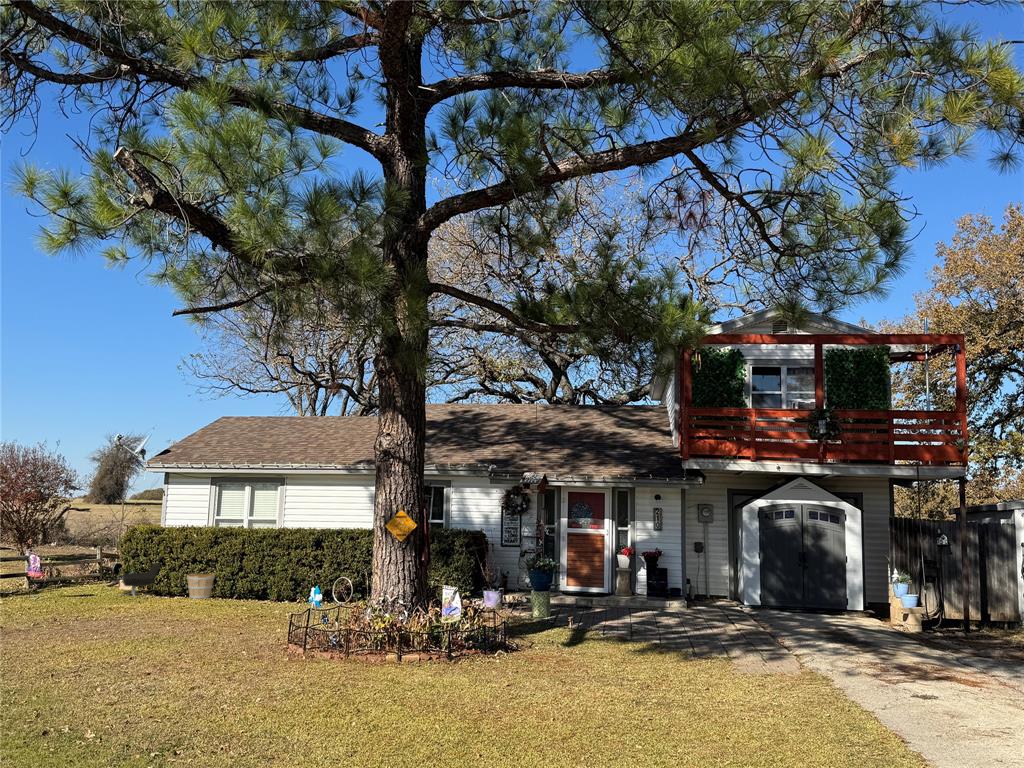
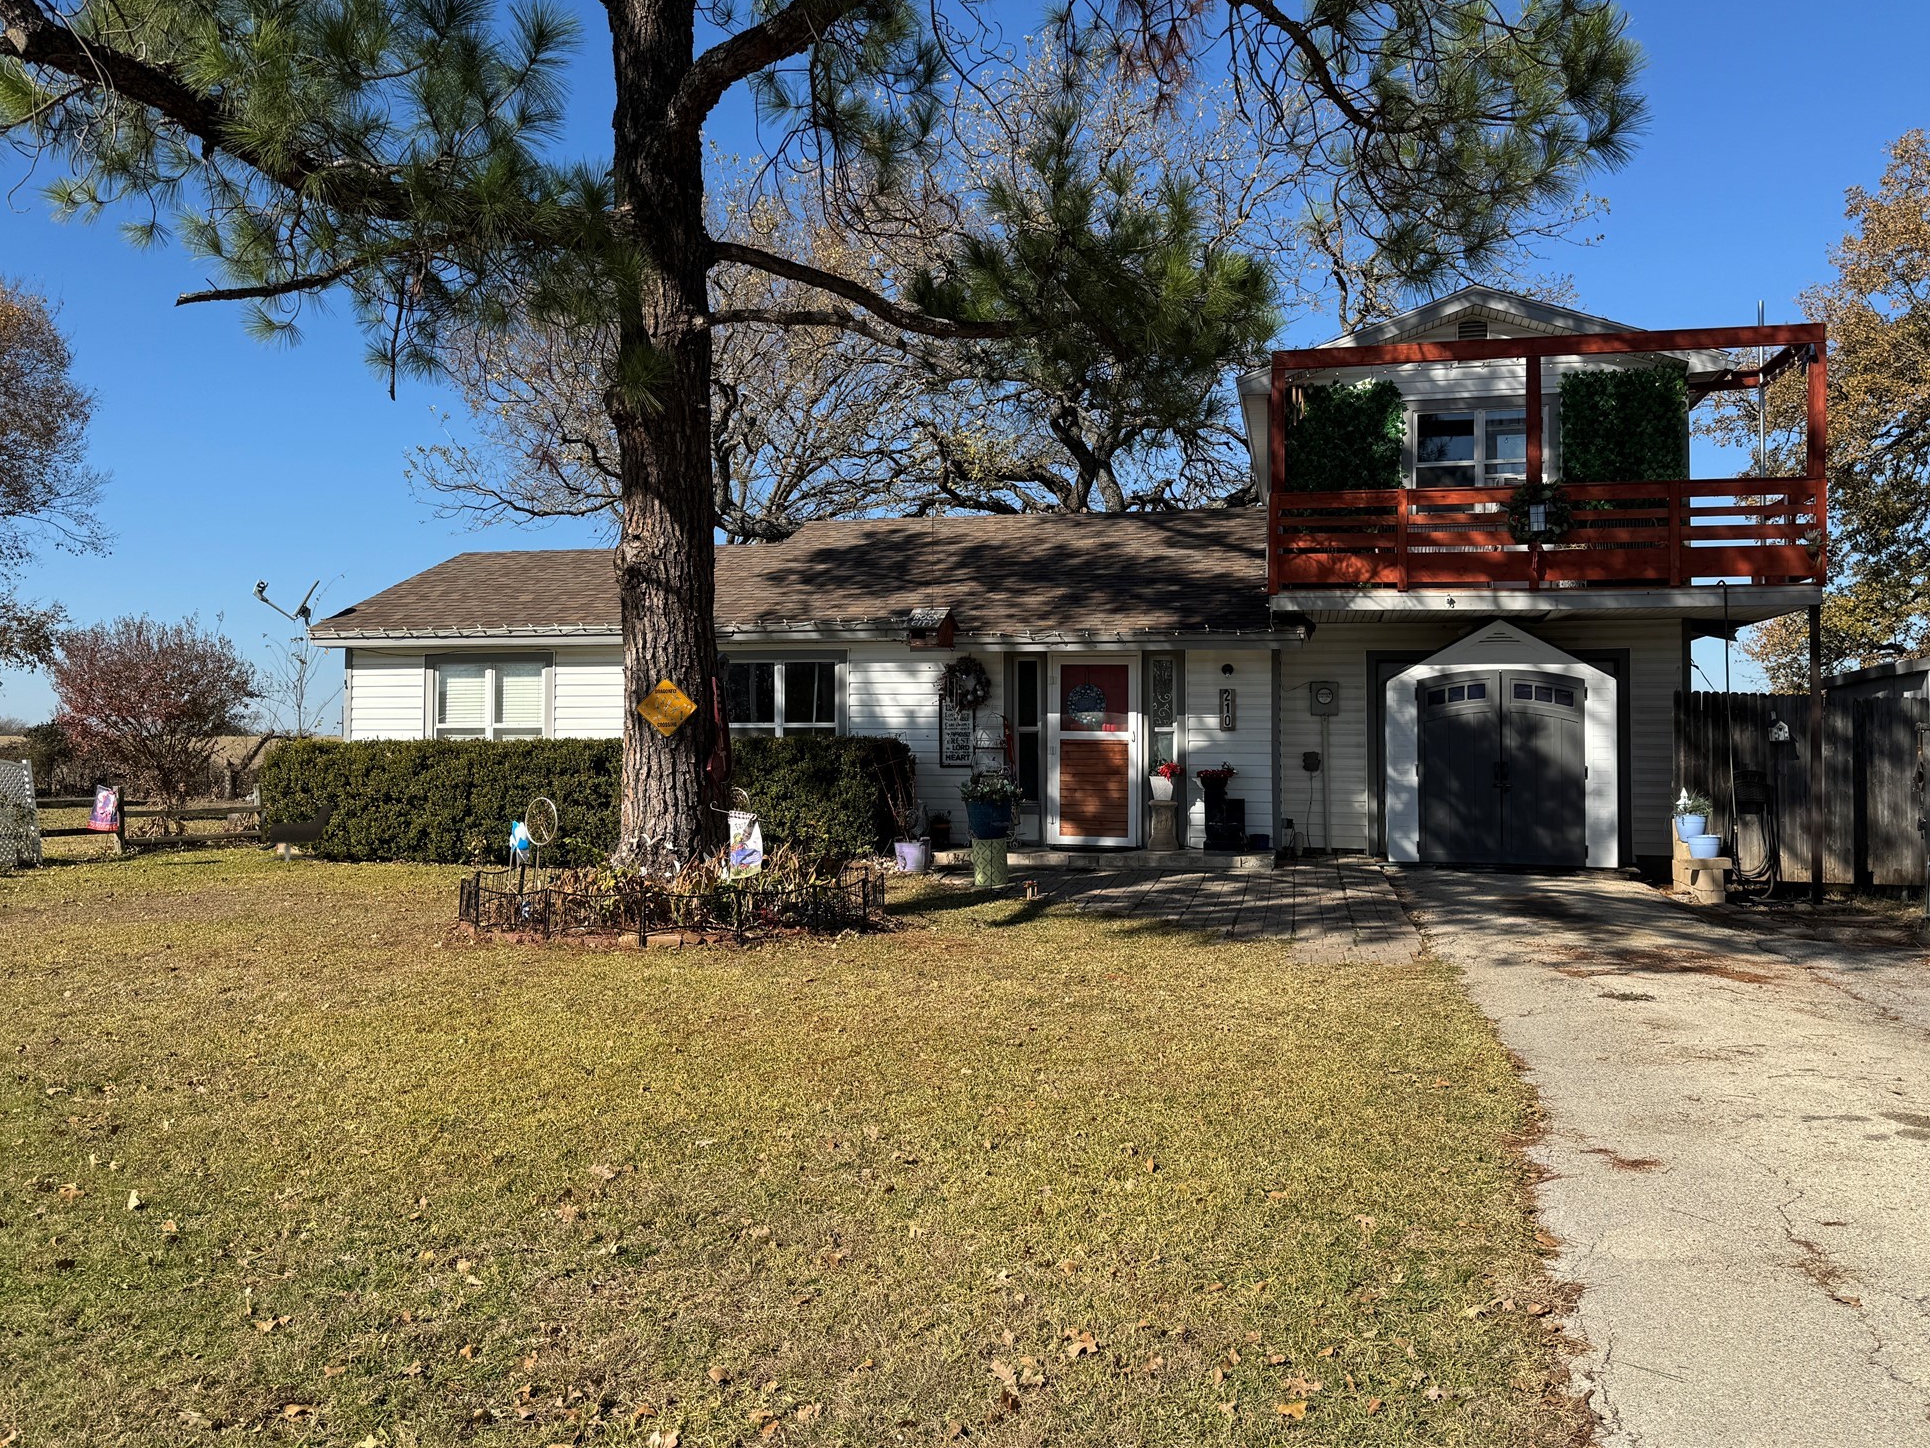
wooden bucket: present [187,574,215,599] -> none [373,821,423,864]

